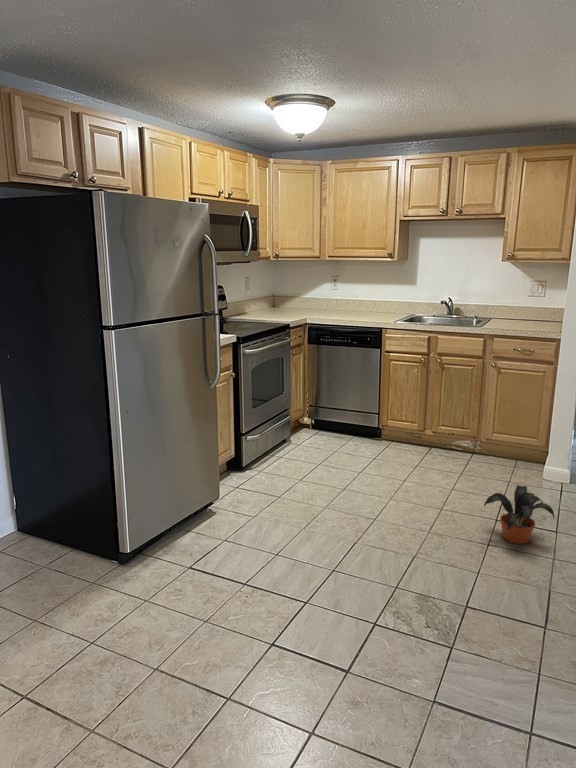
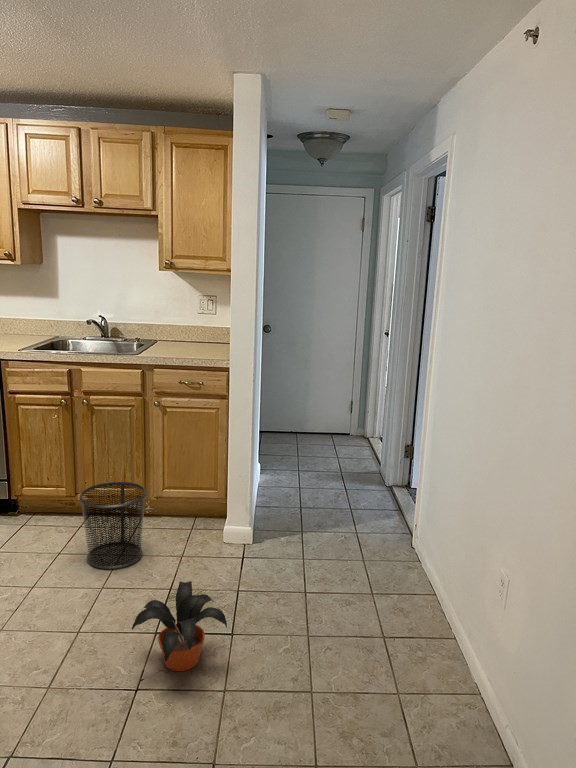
waste bin: none [435,420,485,481] -> present [79,482,147,569]

